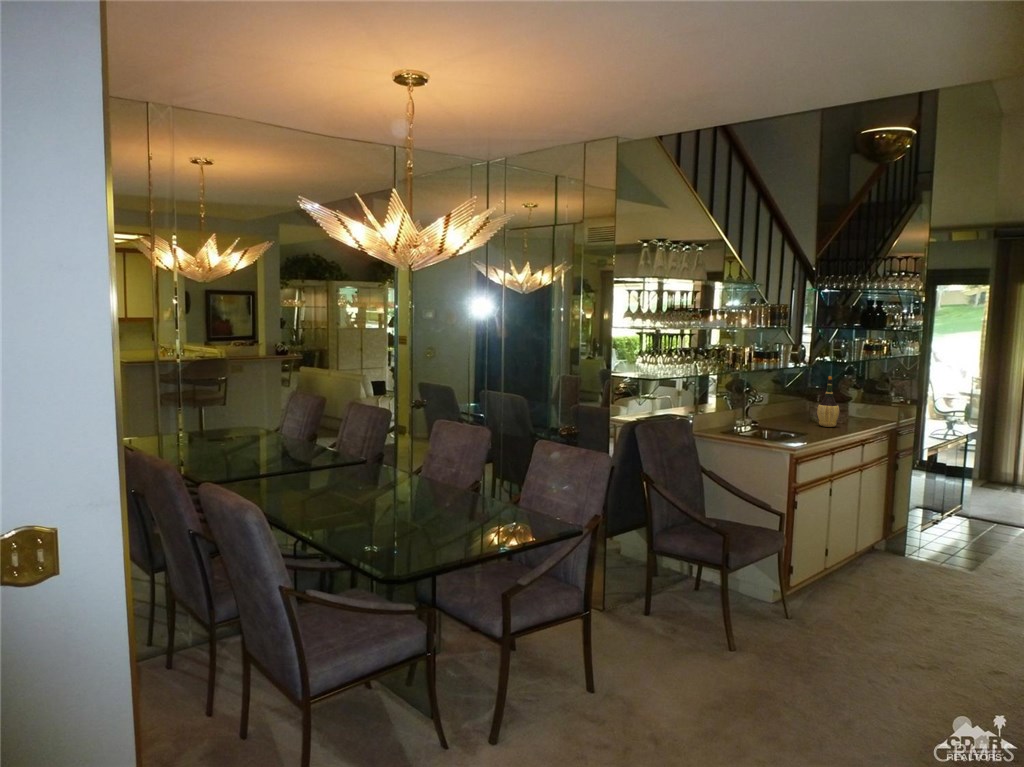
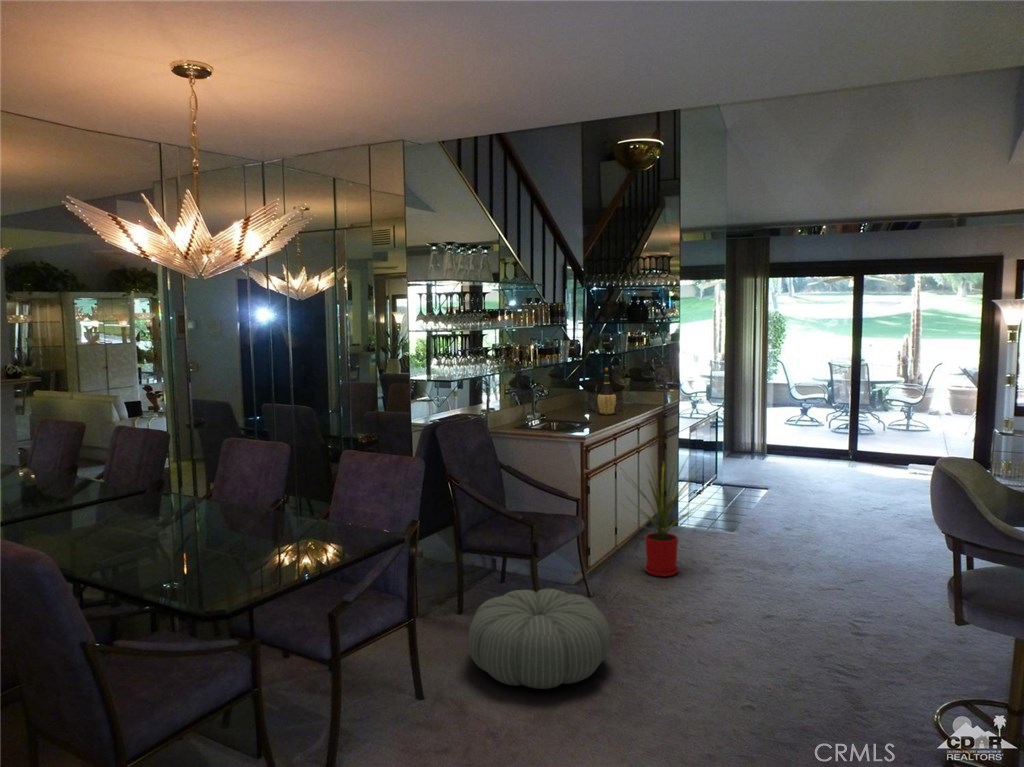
house plant: none [830,473,936,613] -> present [631,463,696,577]
pouf: none [638,604,795,715] -> present [468,589,610,689]

